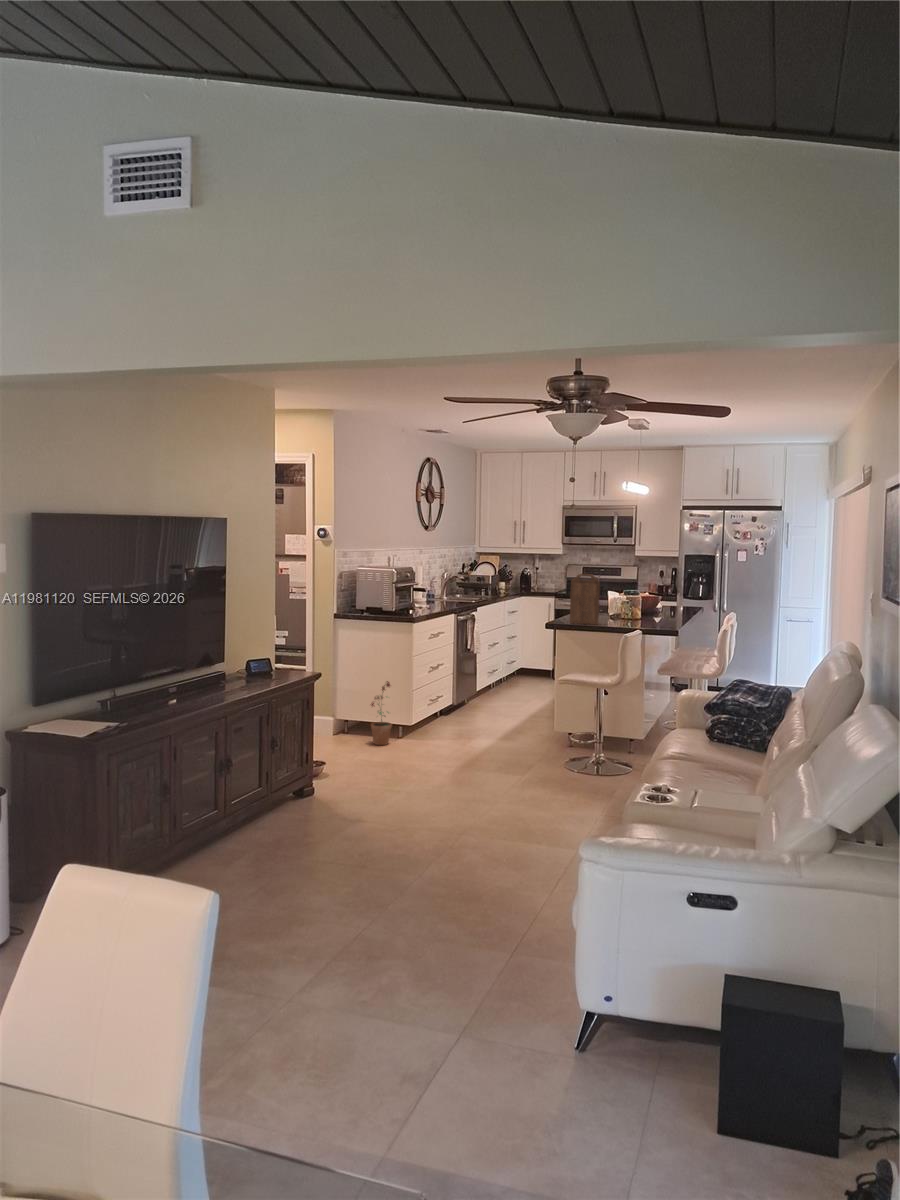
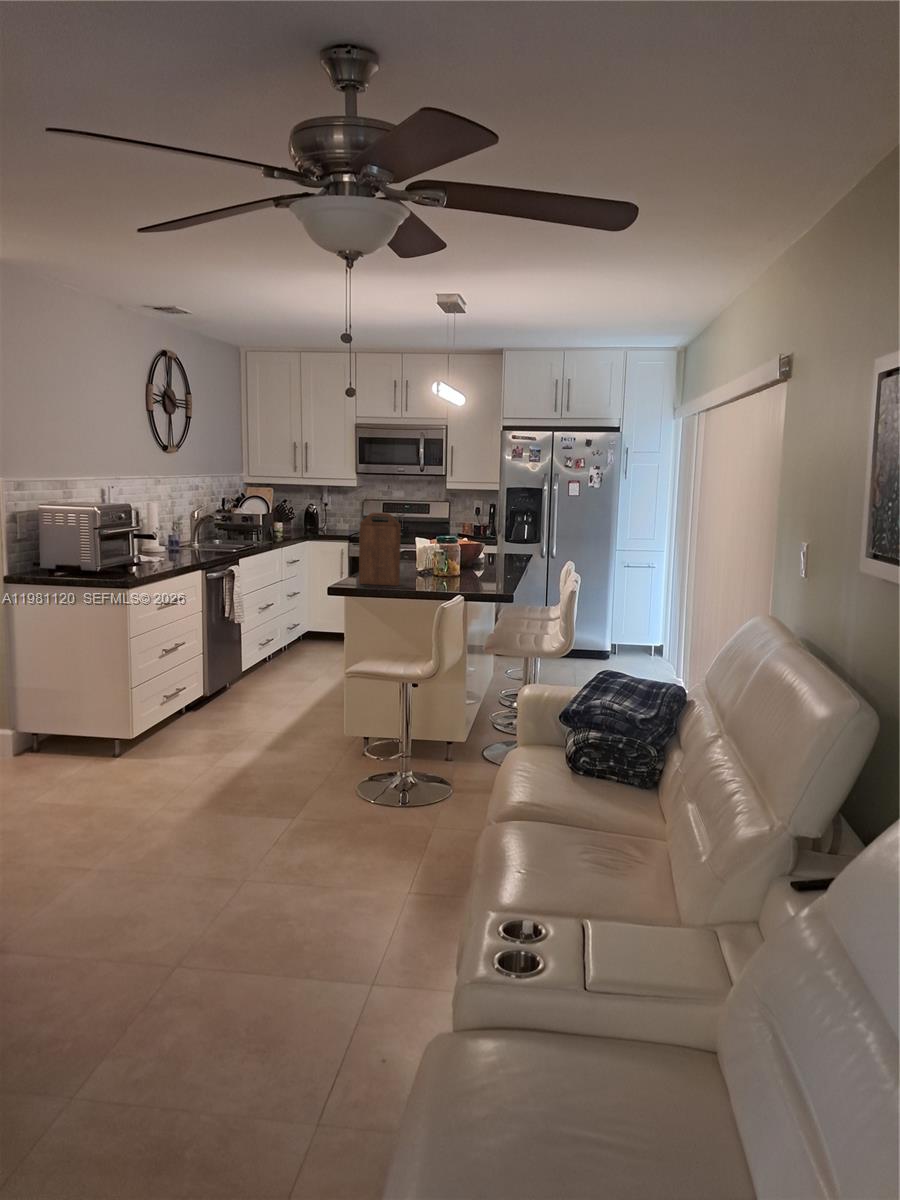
potted plant: present [371,681,392,745] -> none [60,675,99,772]

